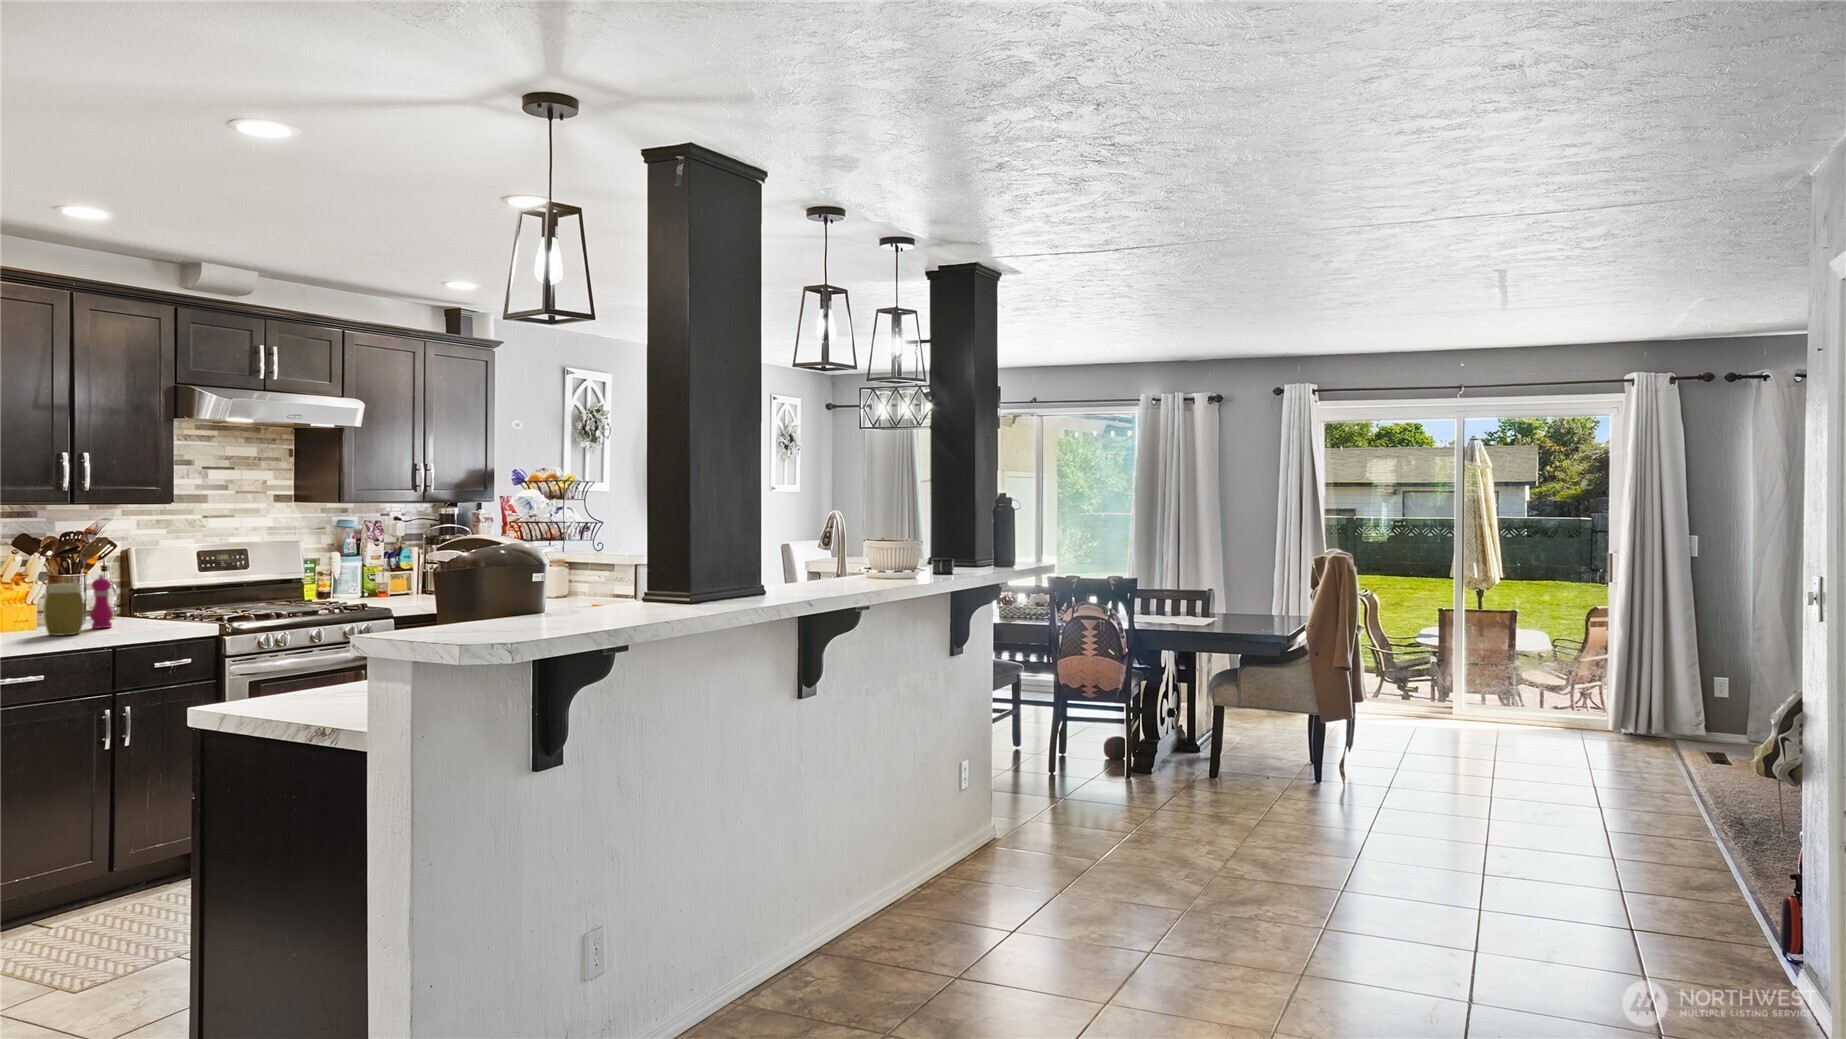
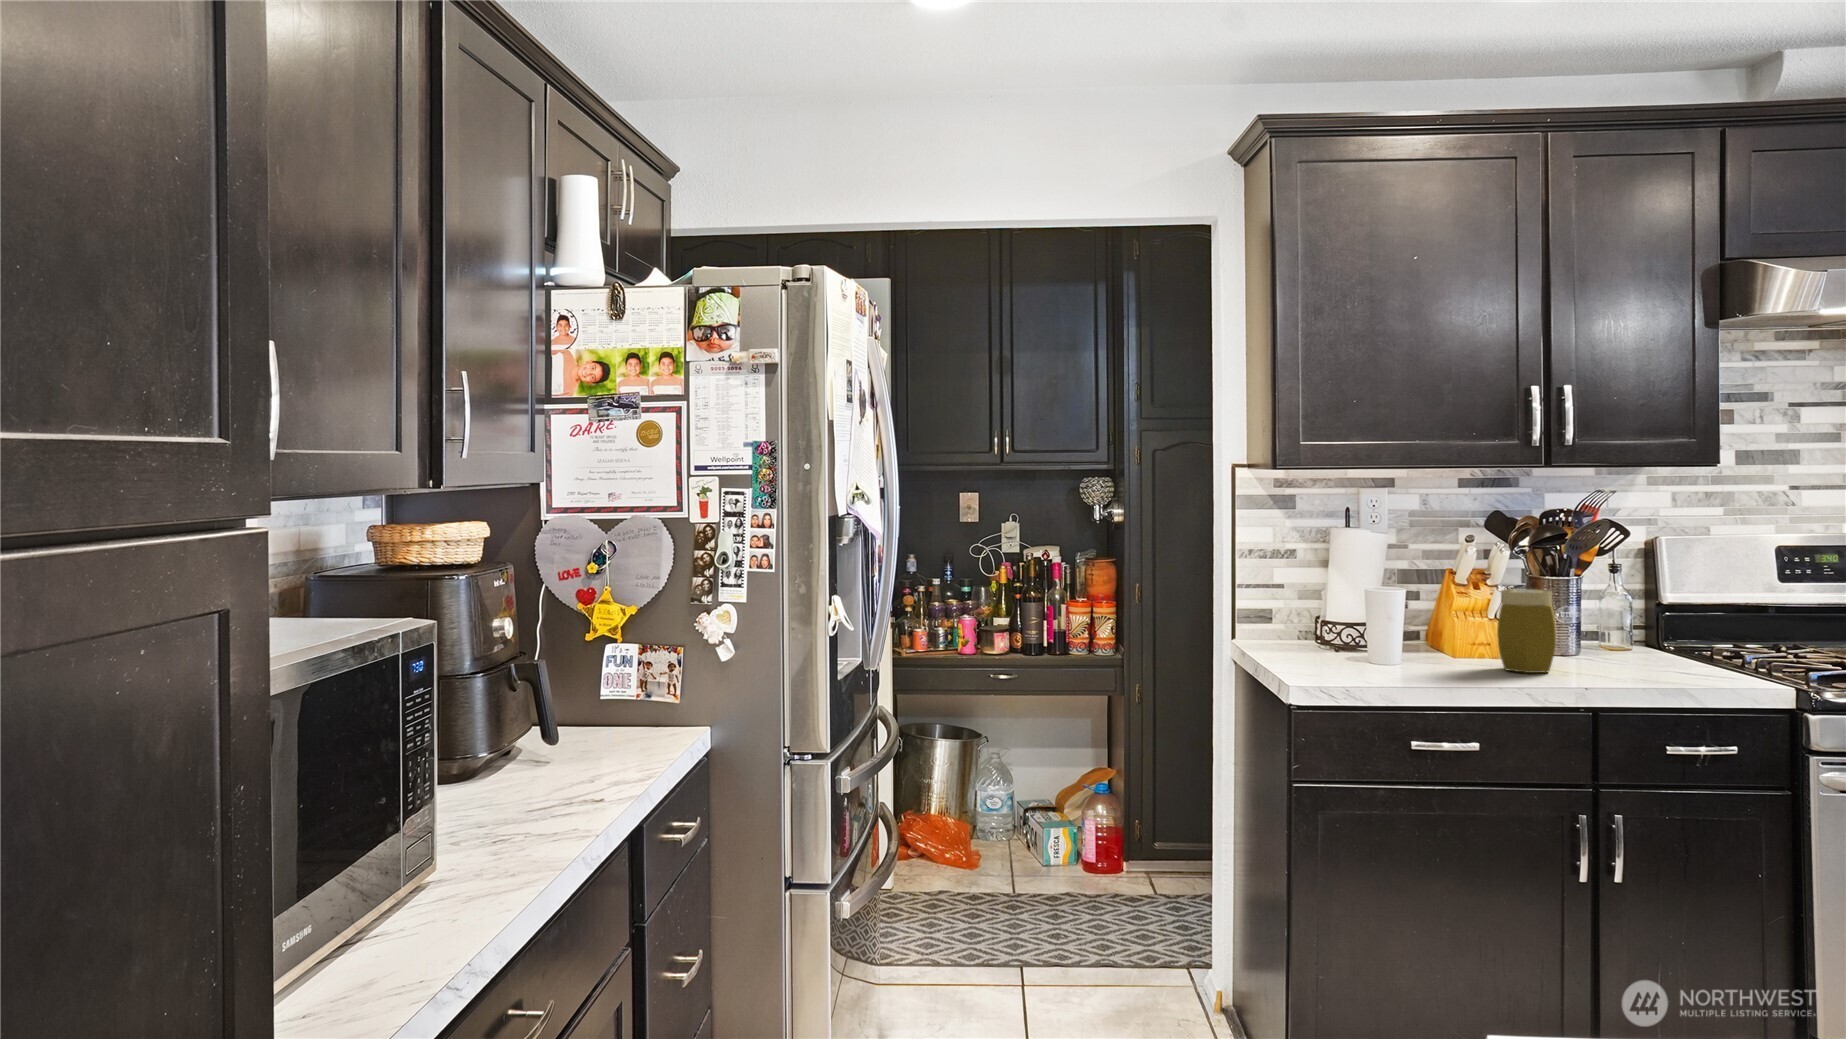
pepper mill: present [90,574,113,628] -> none [1573,577,1610,666]

